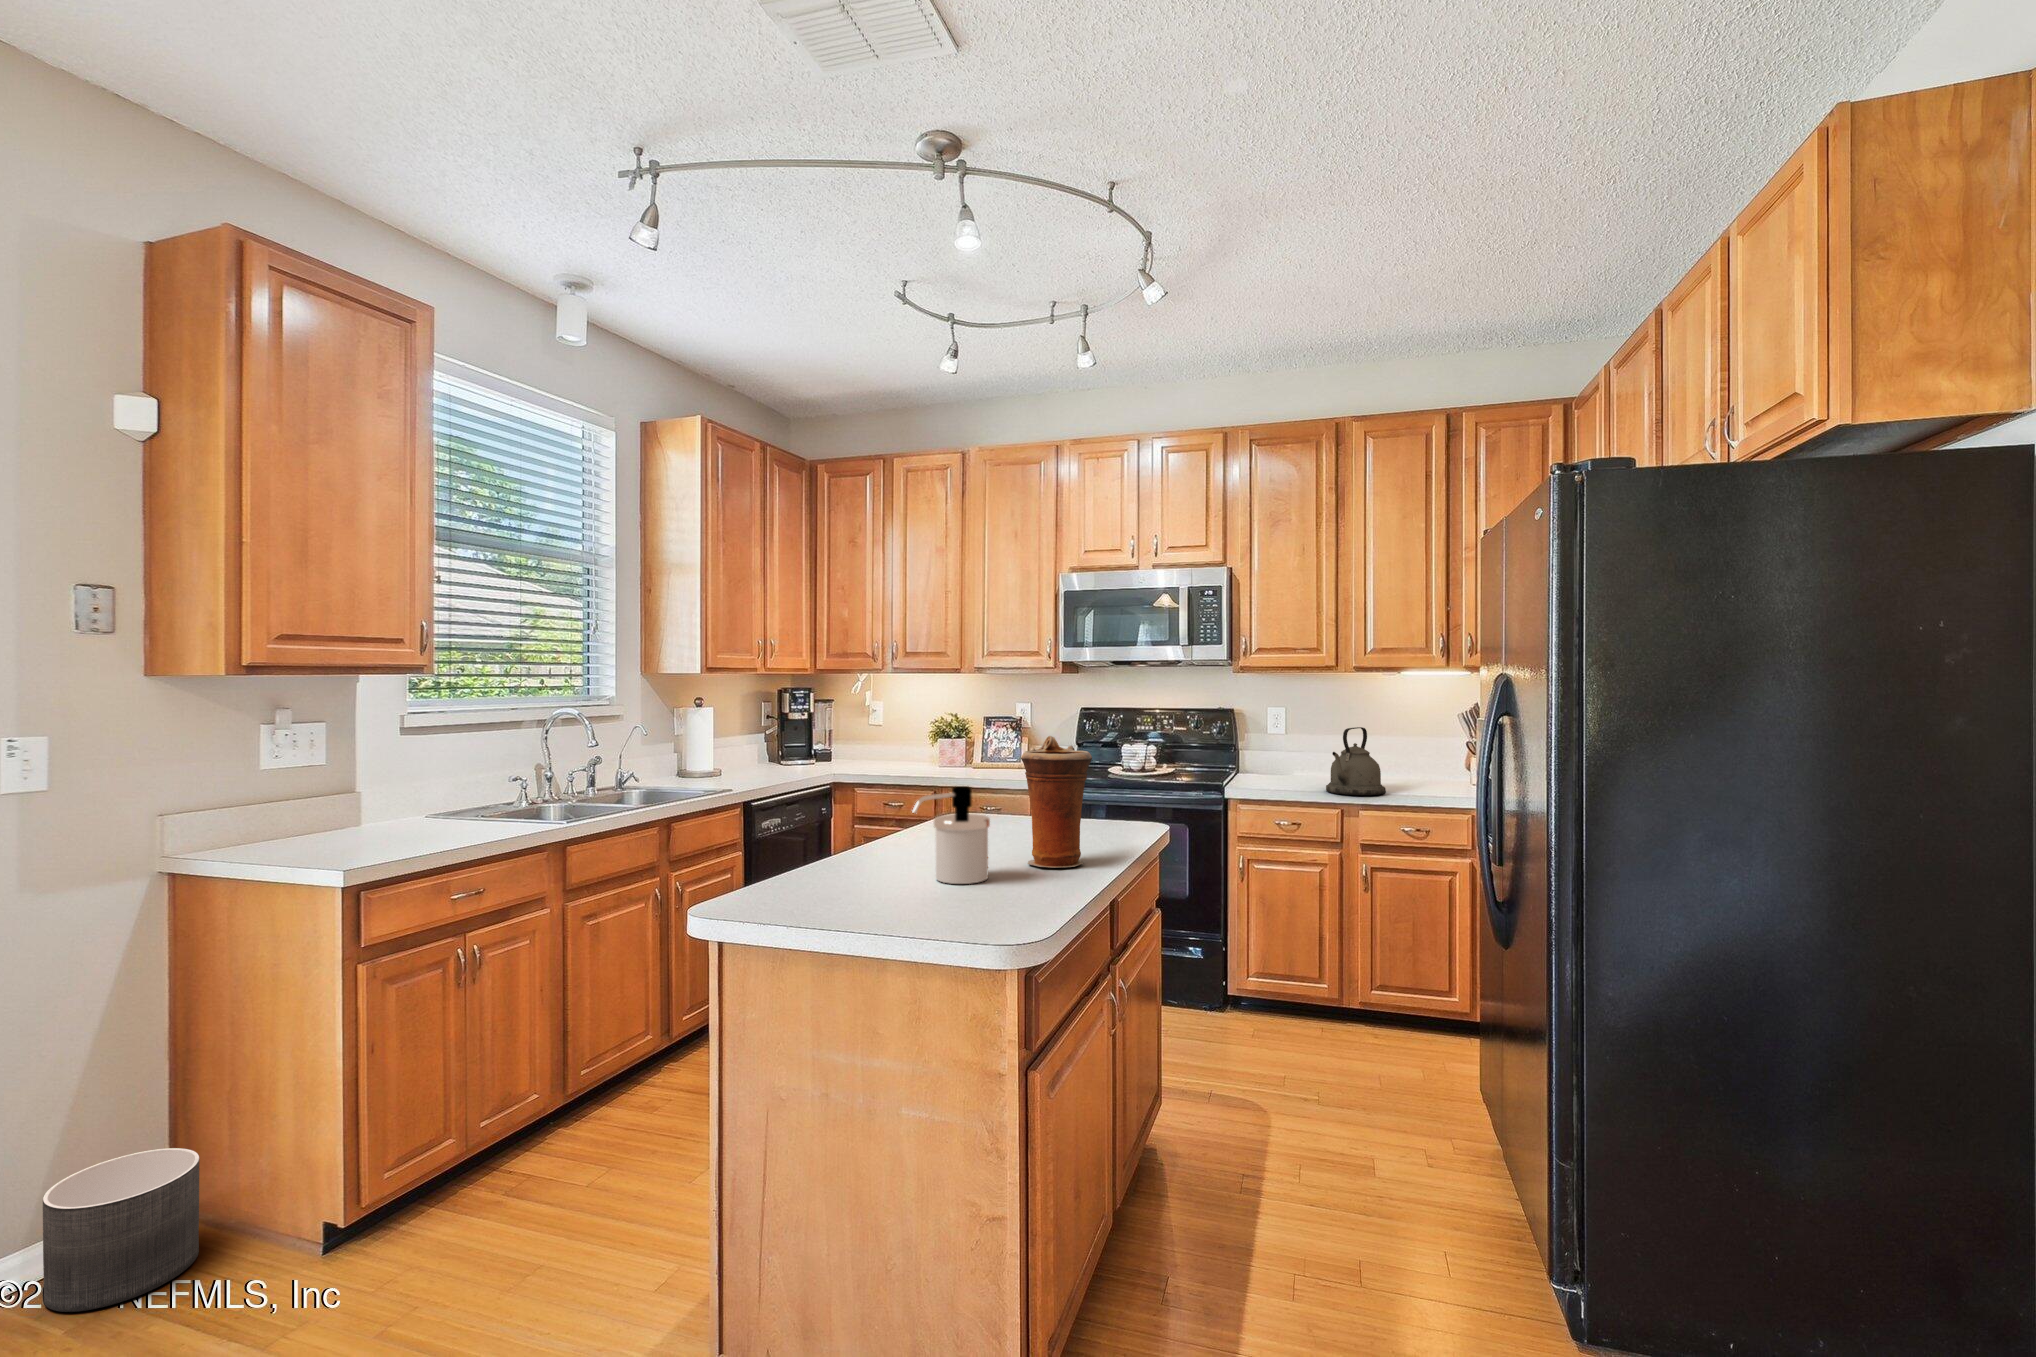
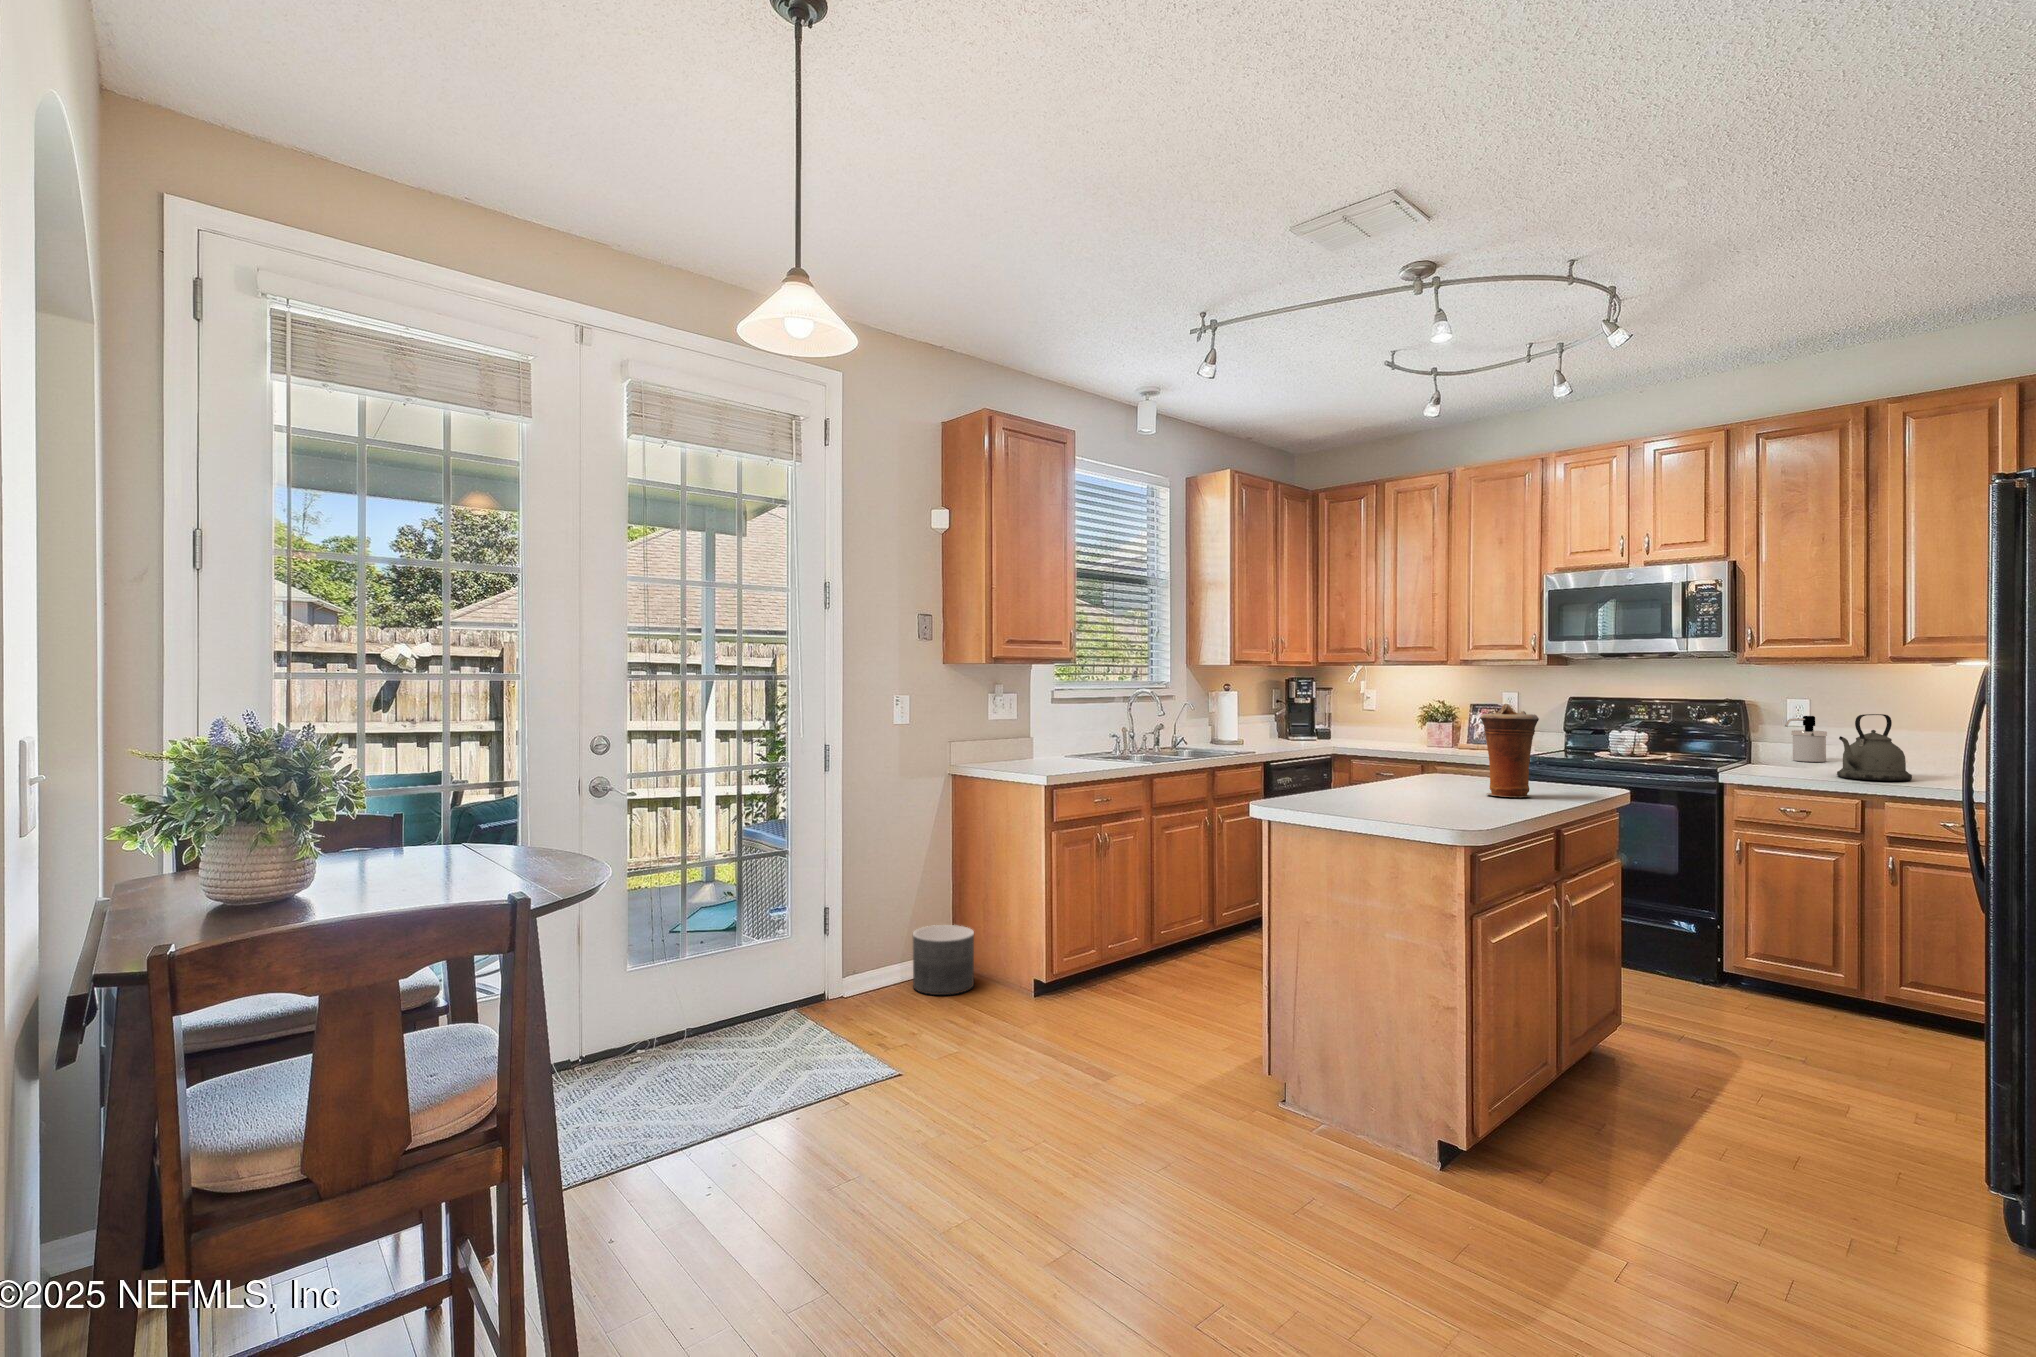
soap dispenser: present [912,786,990,884] -> present [1785,716,1827,762]

